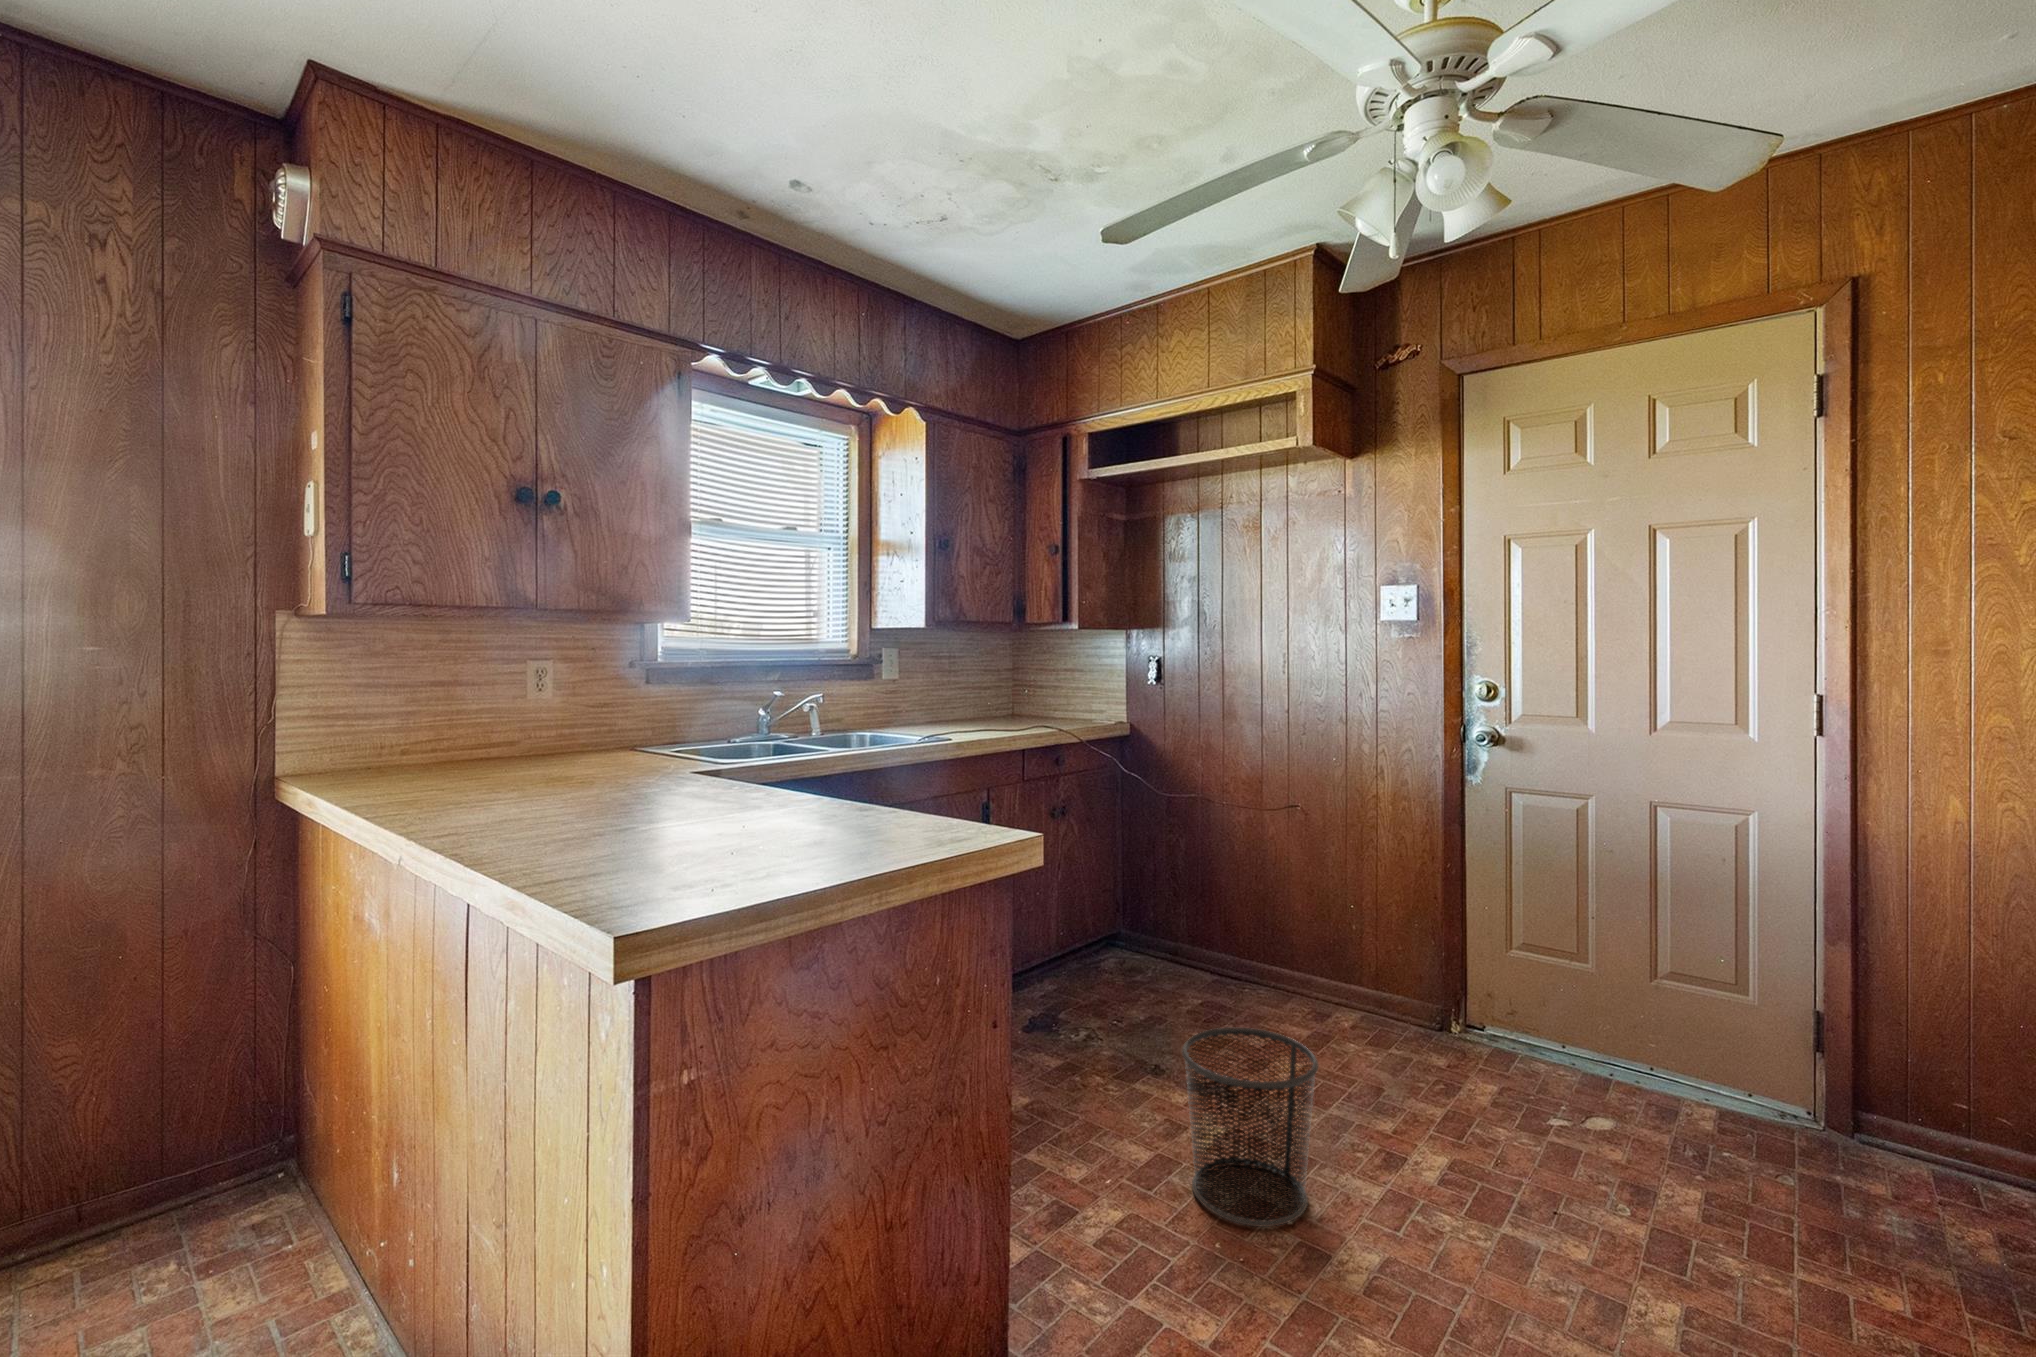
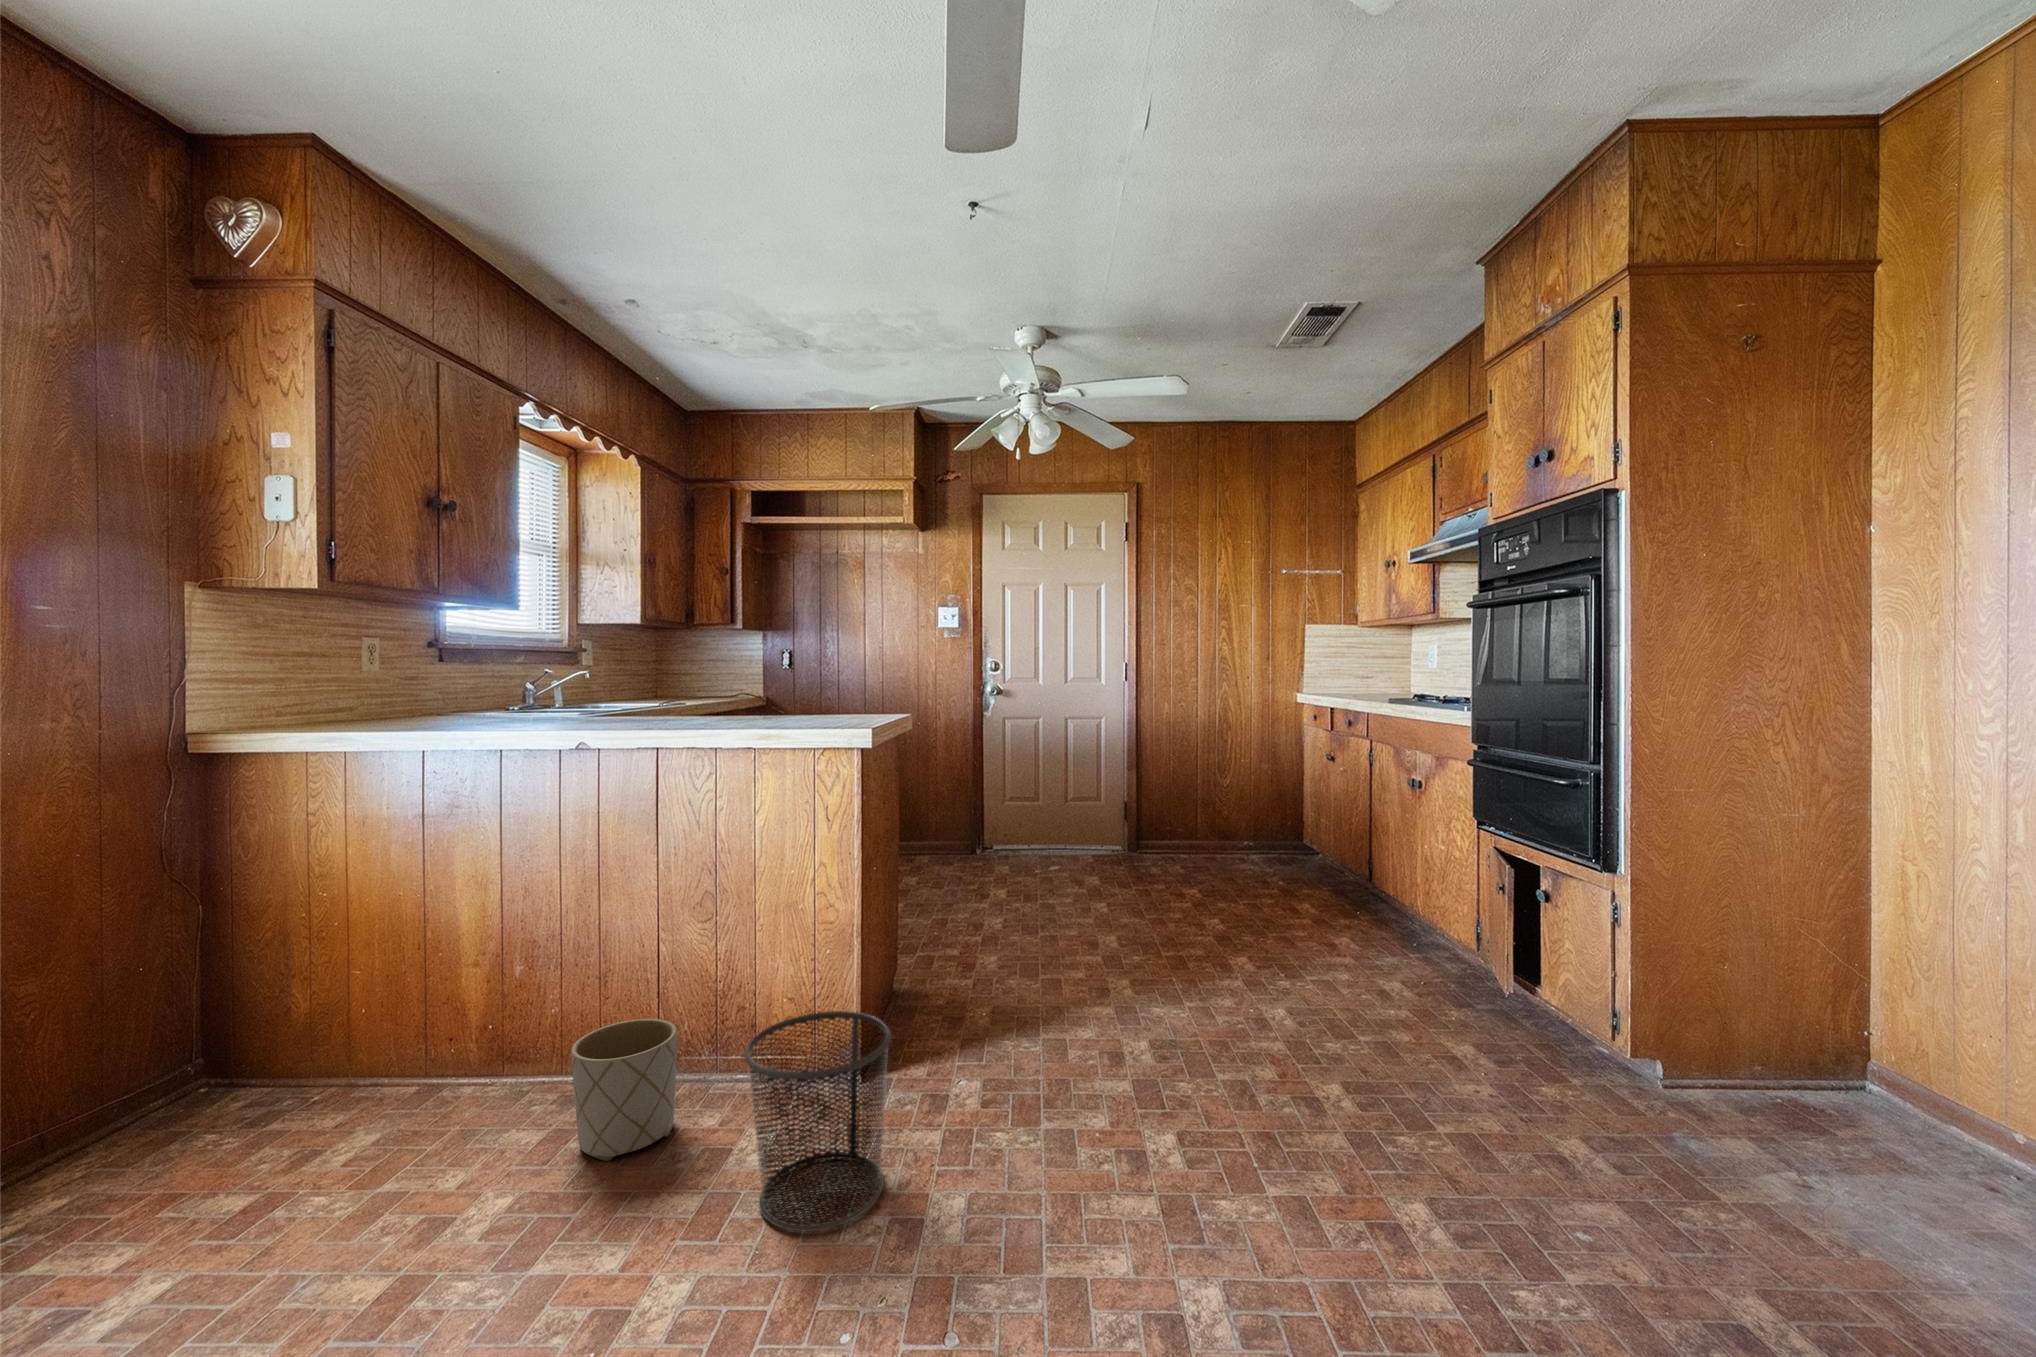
planter: none [1075,991,1155,1100] -> present [571,1019,677,1161]

